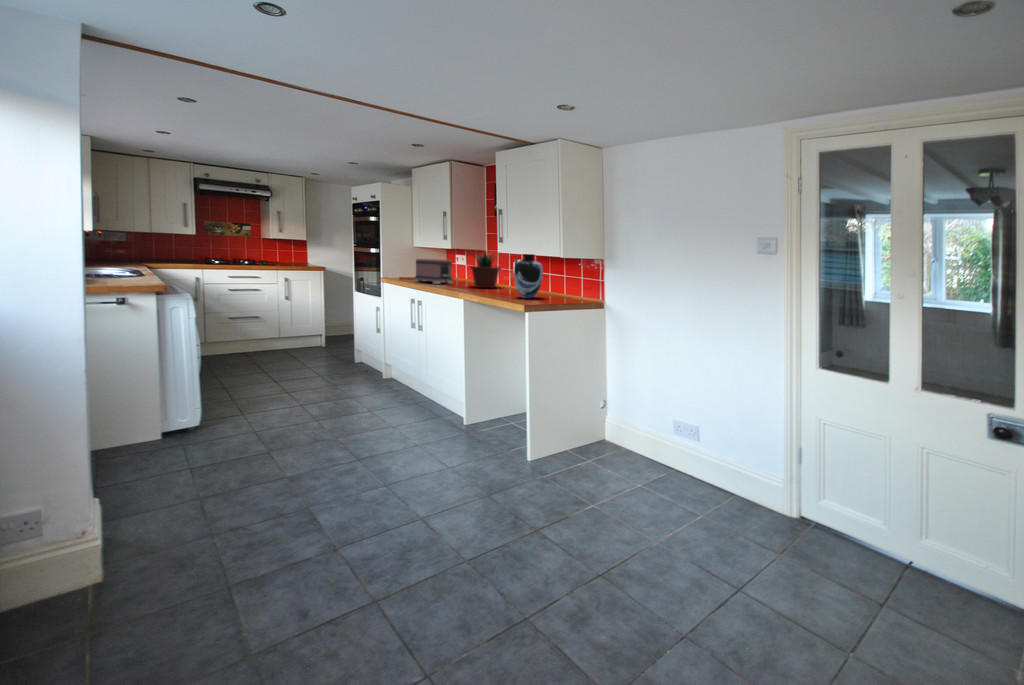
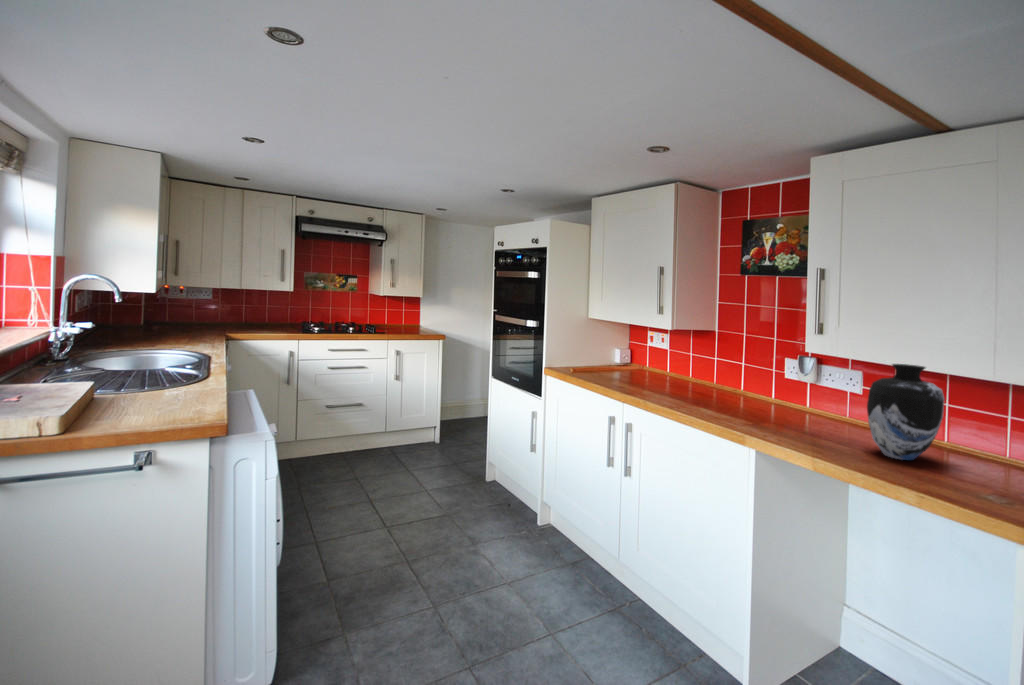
potted plant: present [470,252,501,288] -> none [704,336,775,405]
toaster: present [415,259,452,284] -> none [600,341,669,388]

